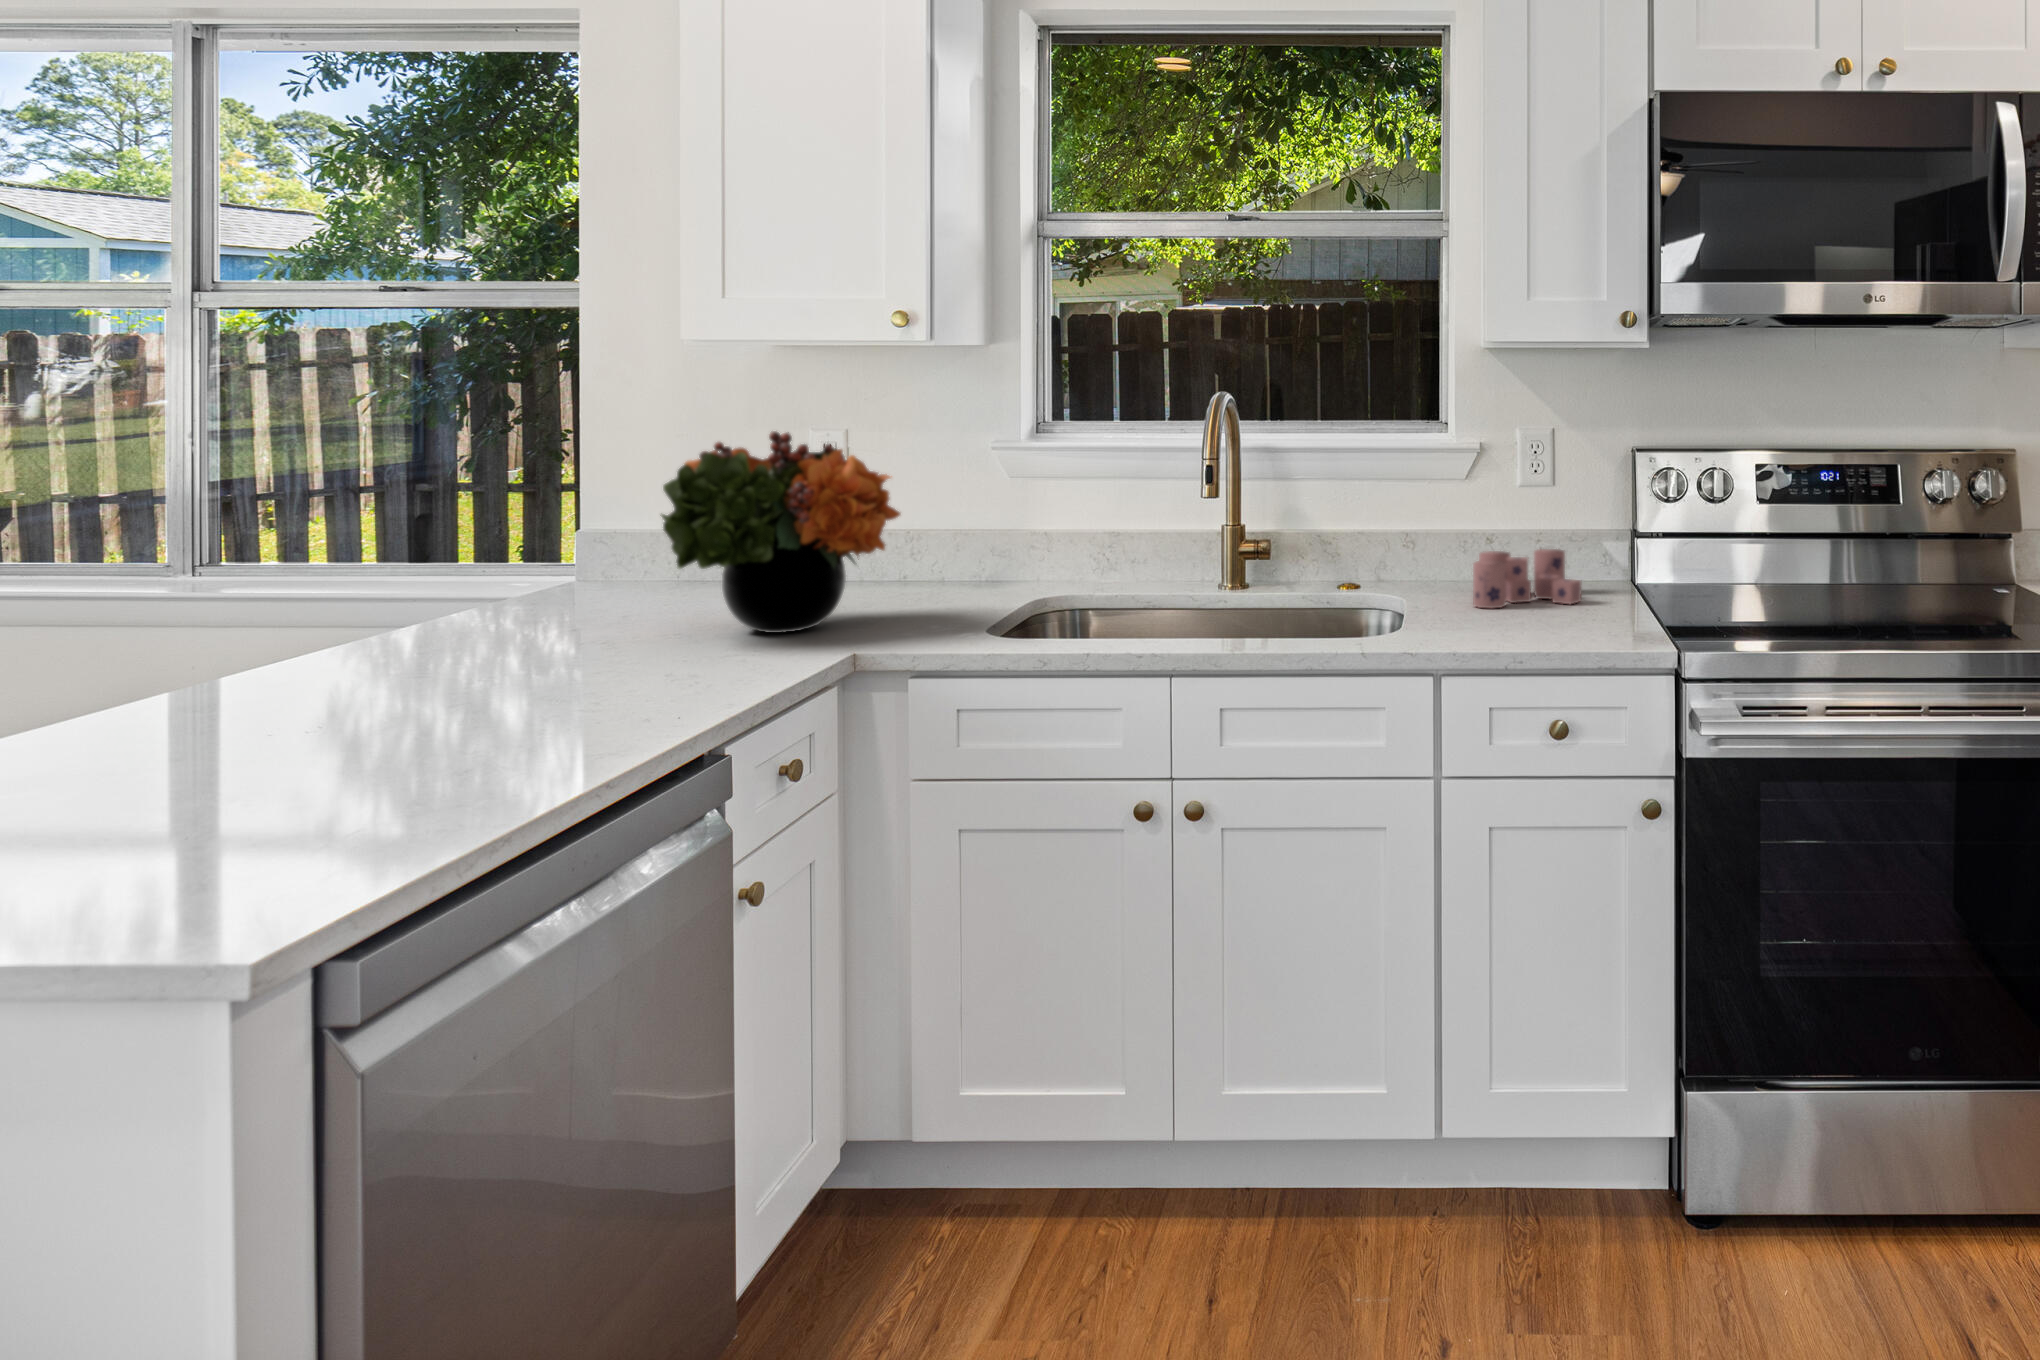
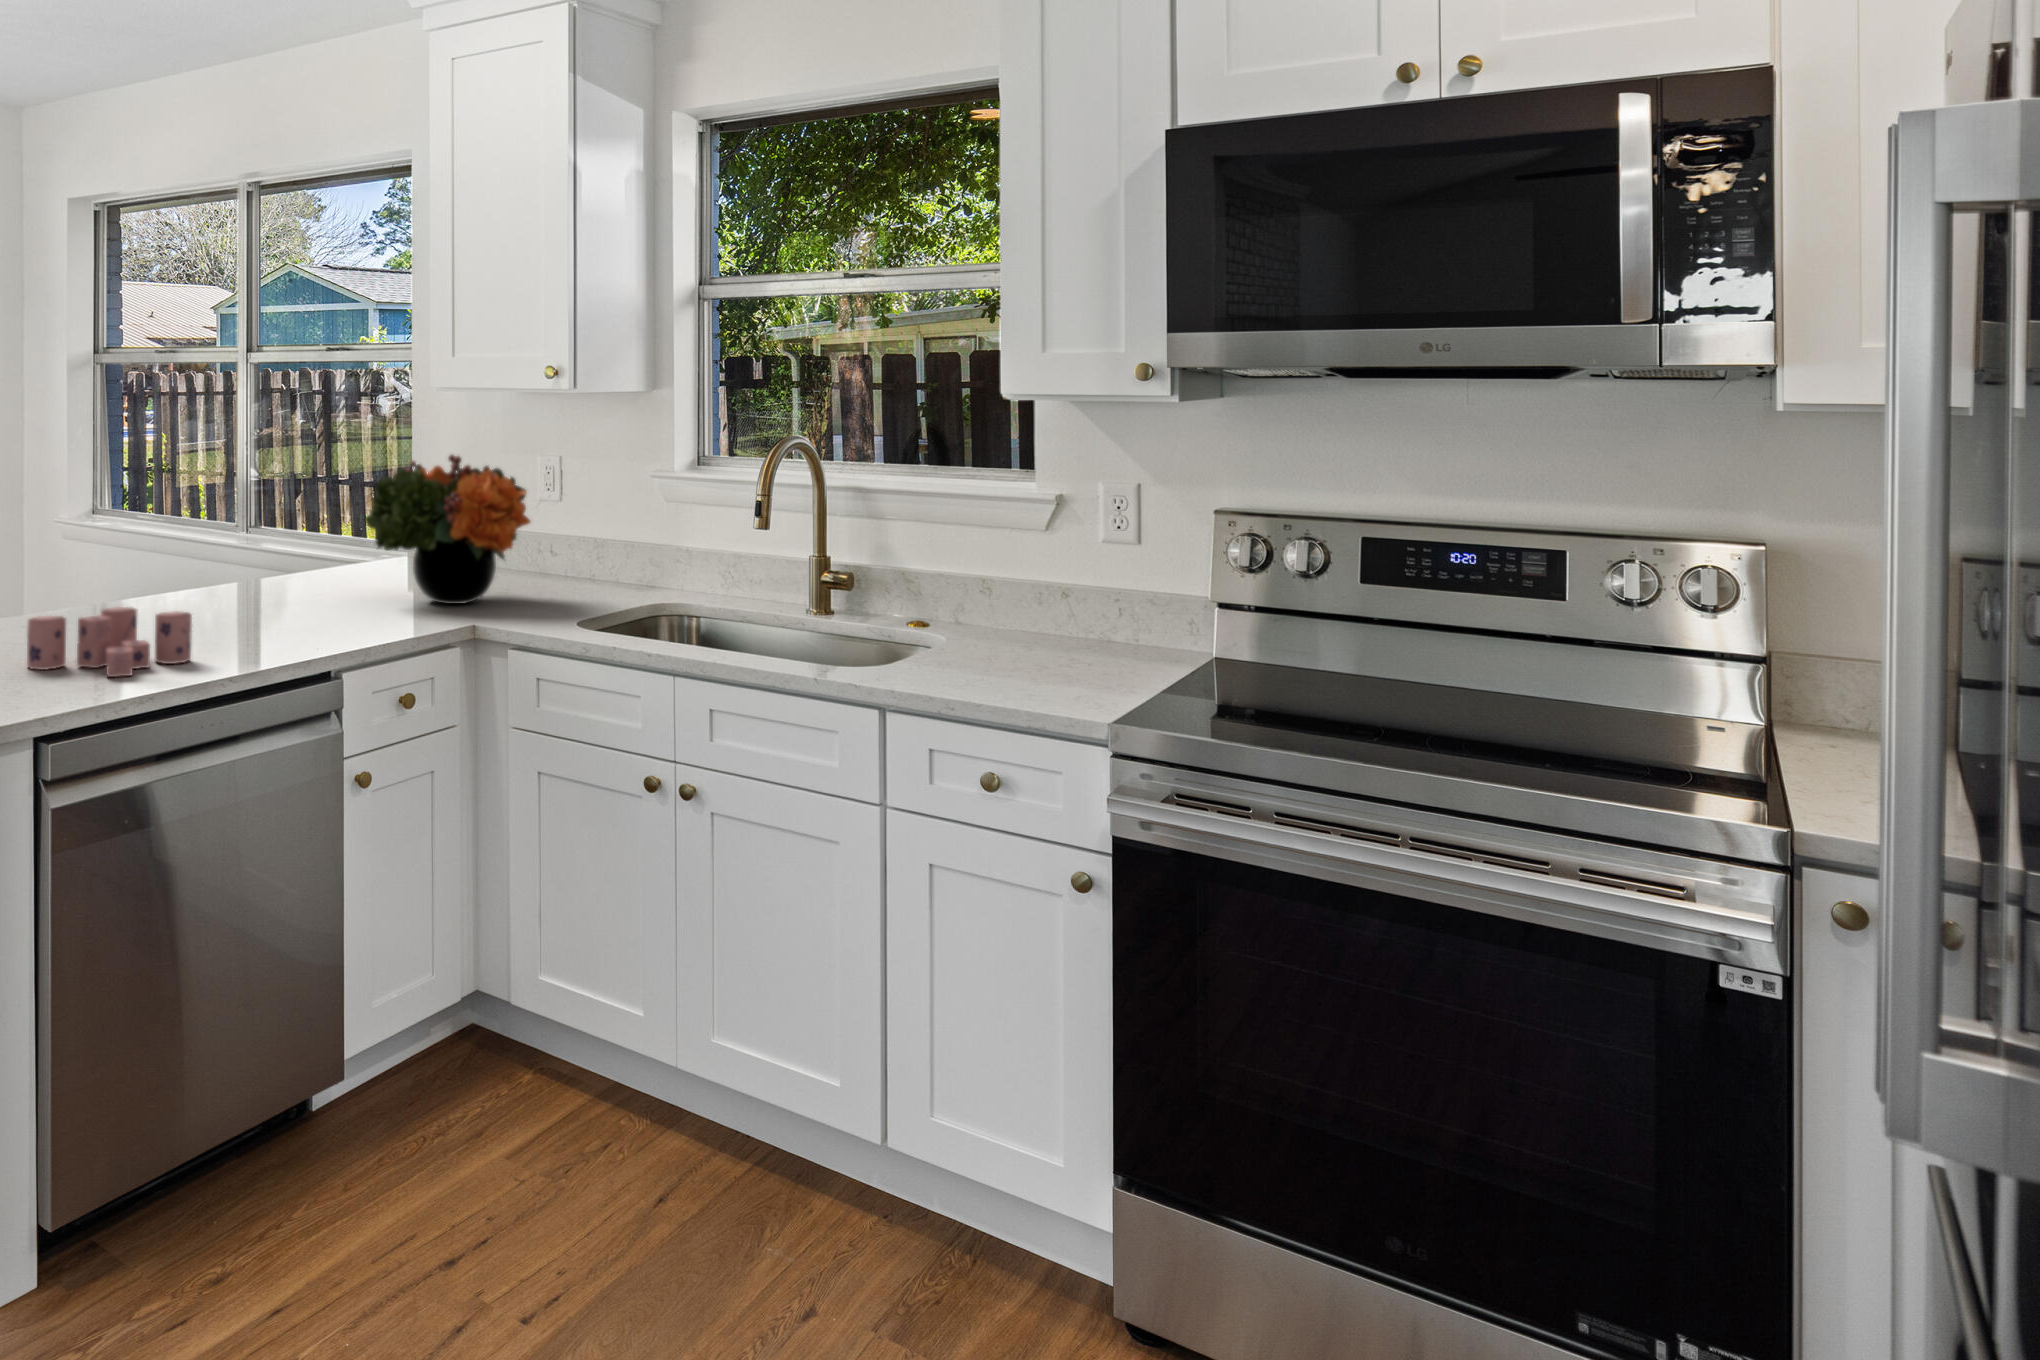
candle: present [1473,549,1581,608] -> present [27,607,192,677]

